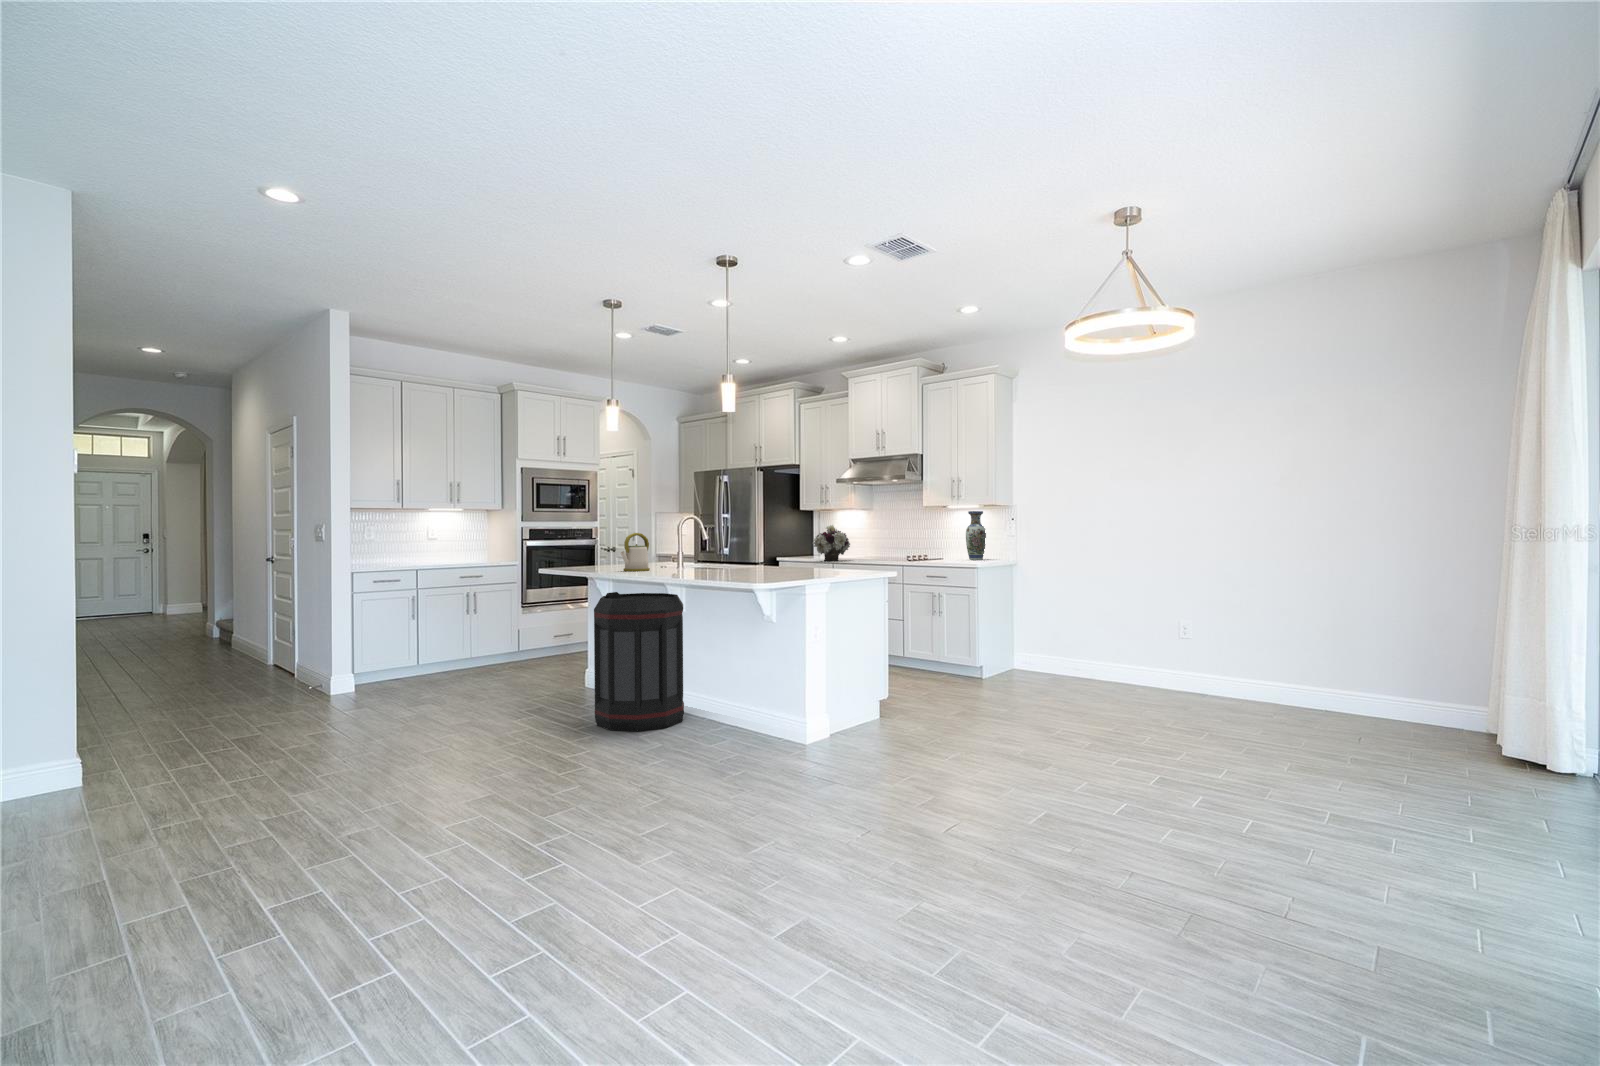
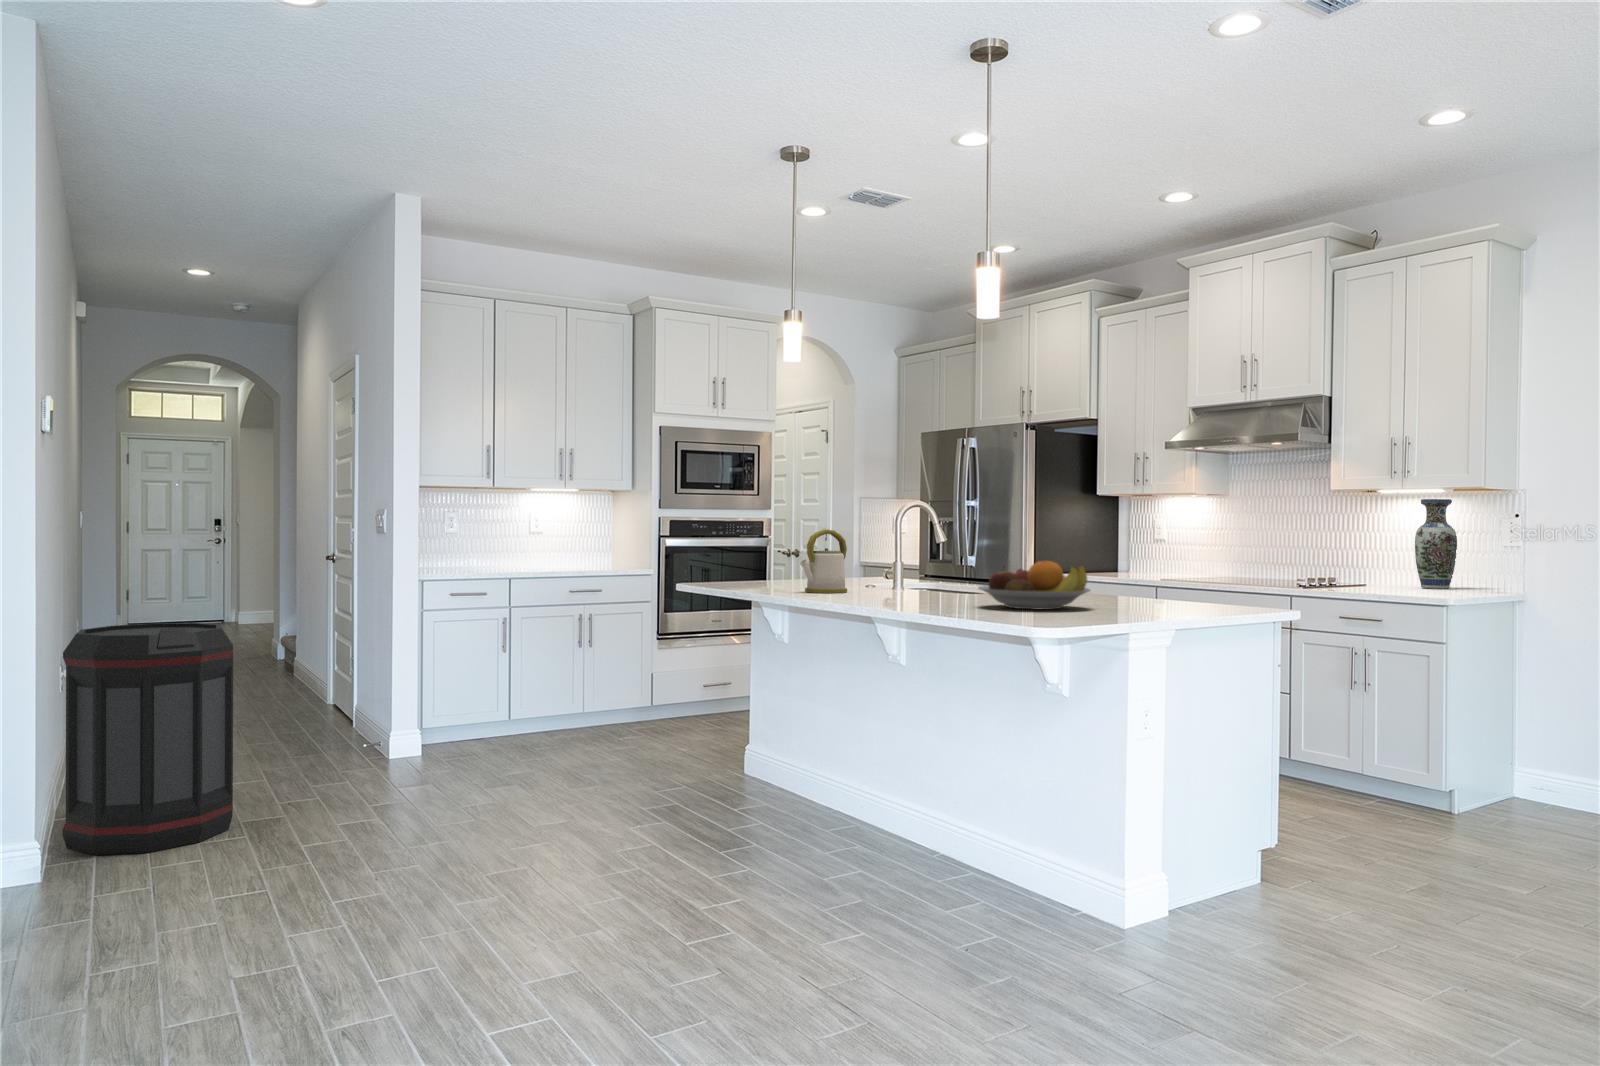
flower arrangement: present [813,525,850,561] -> none [1120,521,1189,583]
fruit bowl: none [726,548,787,575] -> present [979,561,1090,610]
trash can: present [594,592,684,732] -> present [62,623,233,855]

